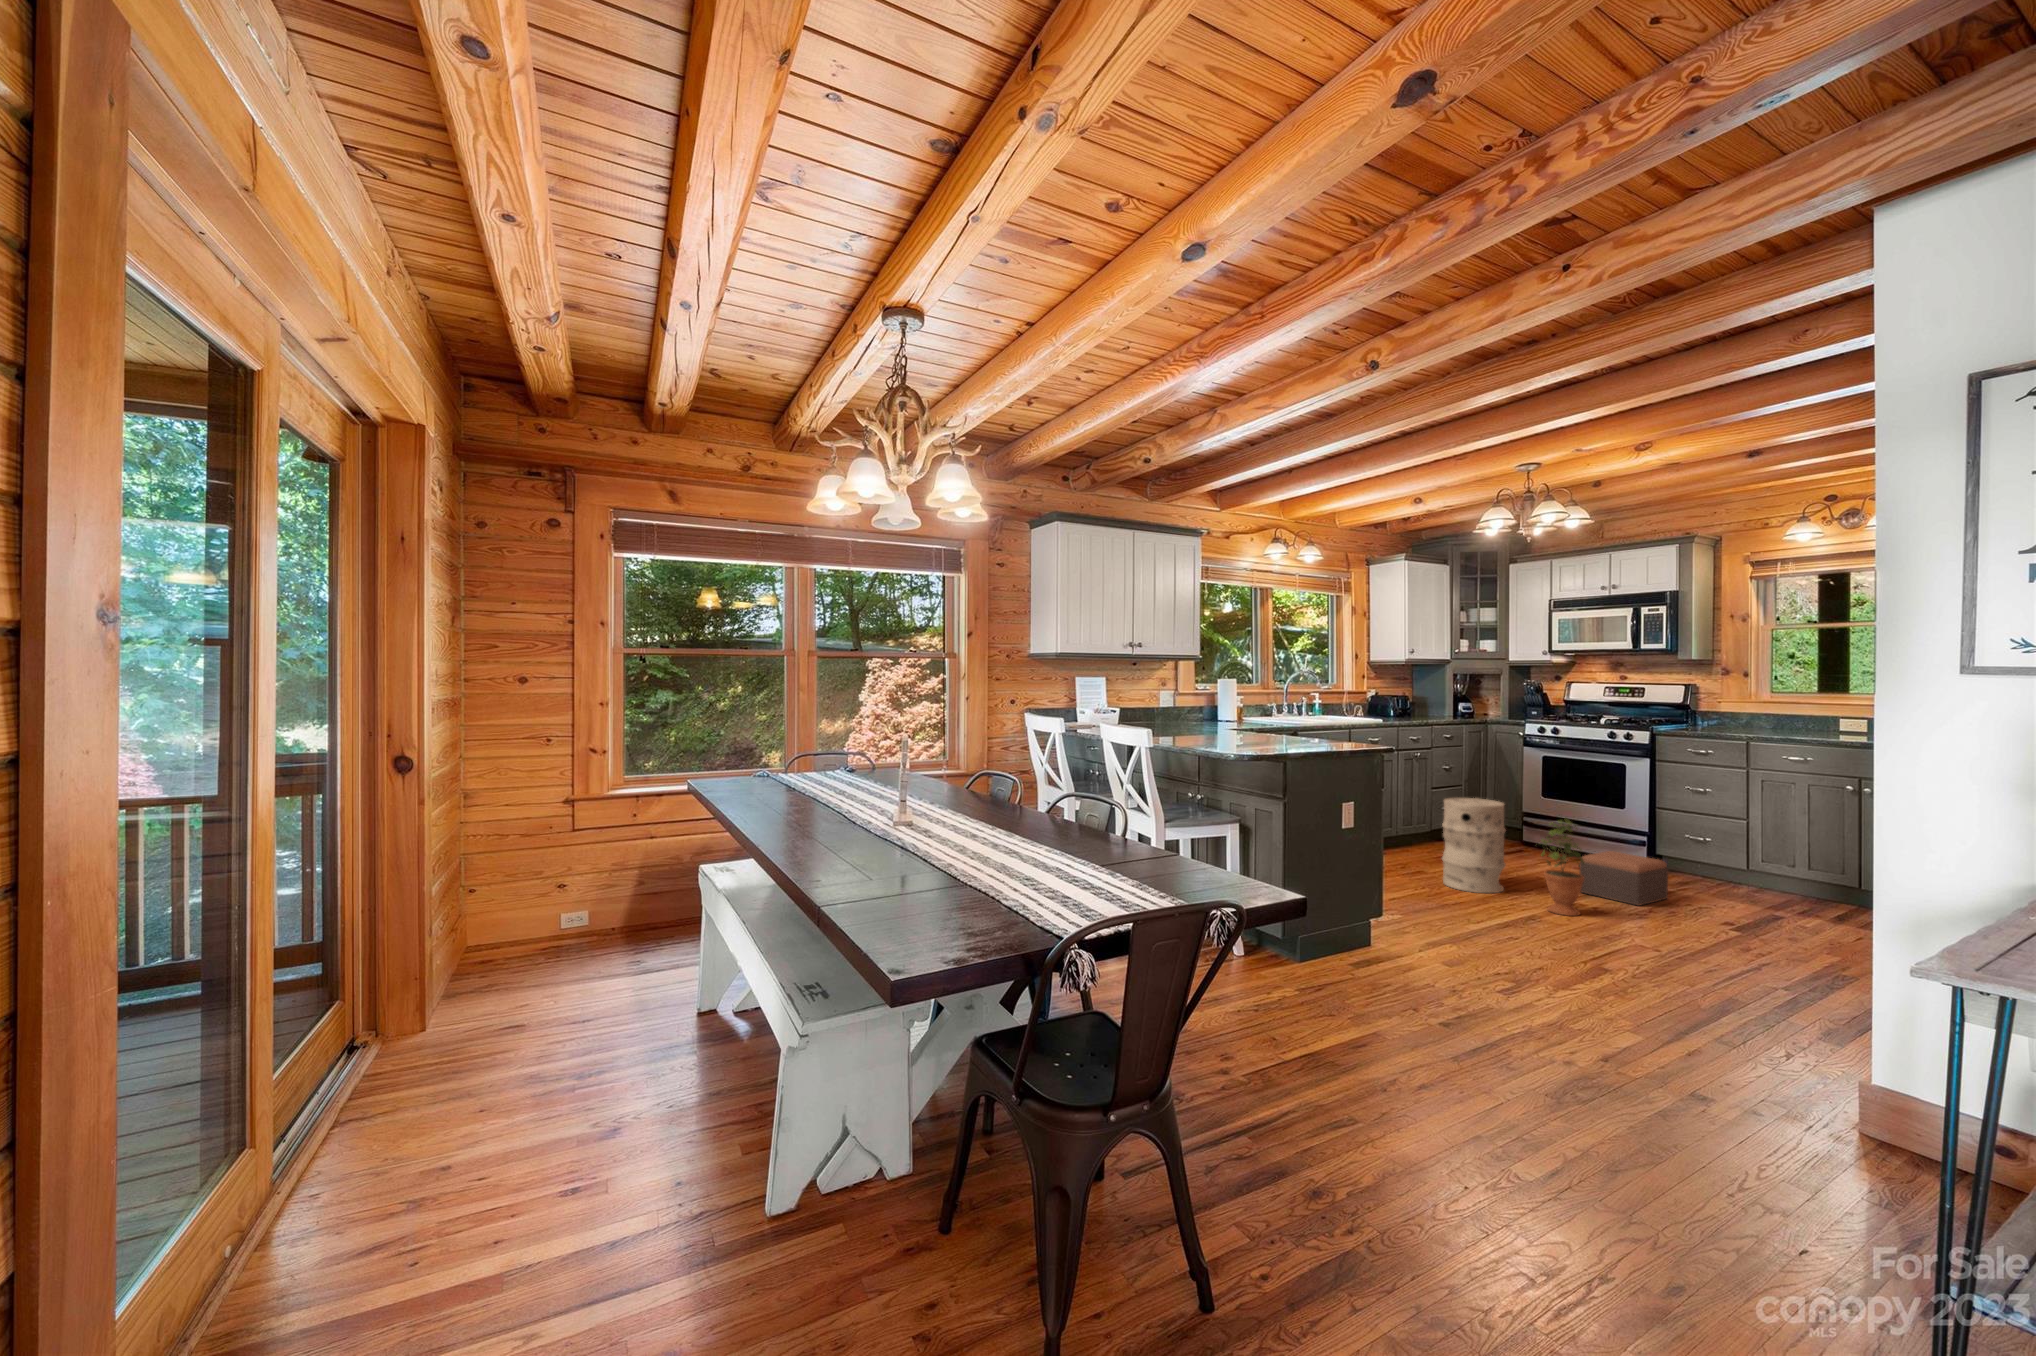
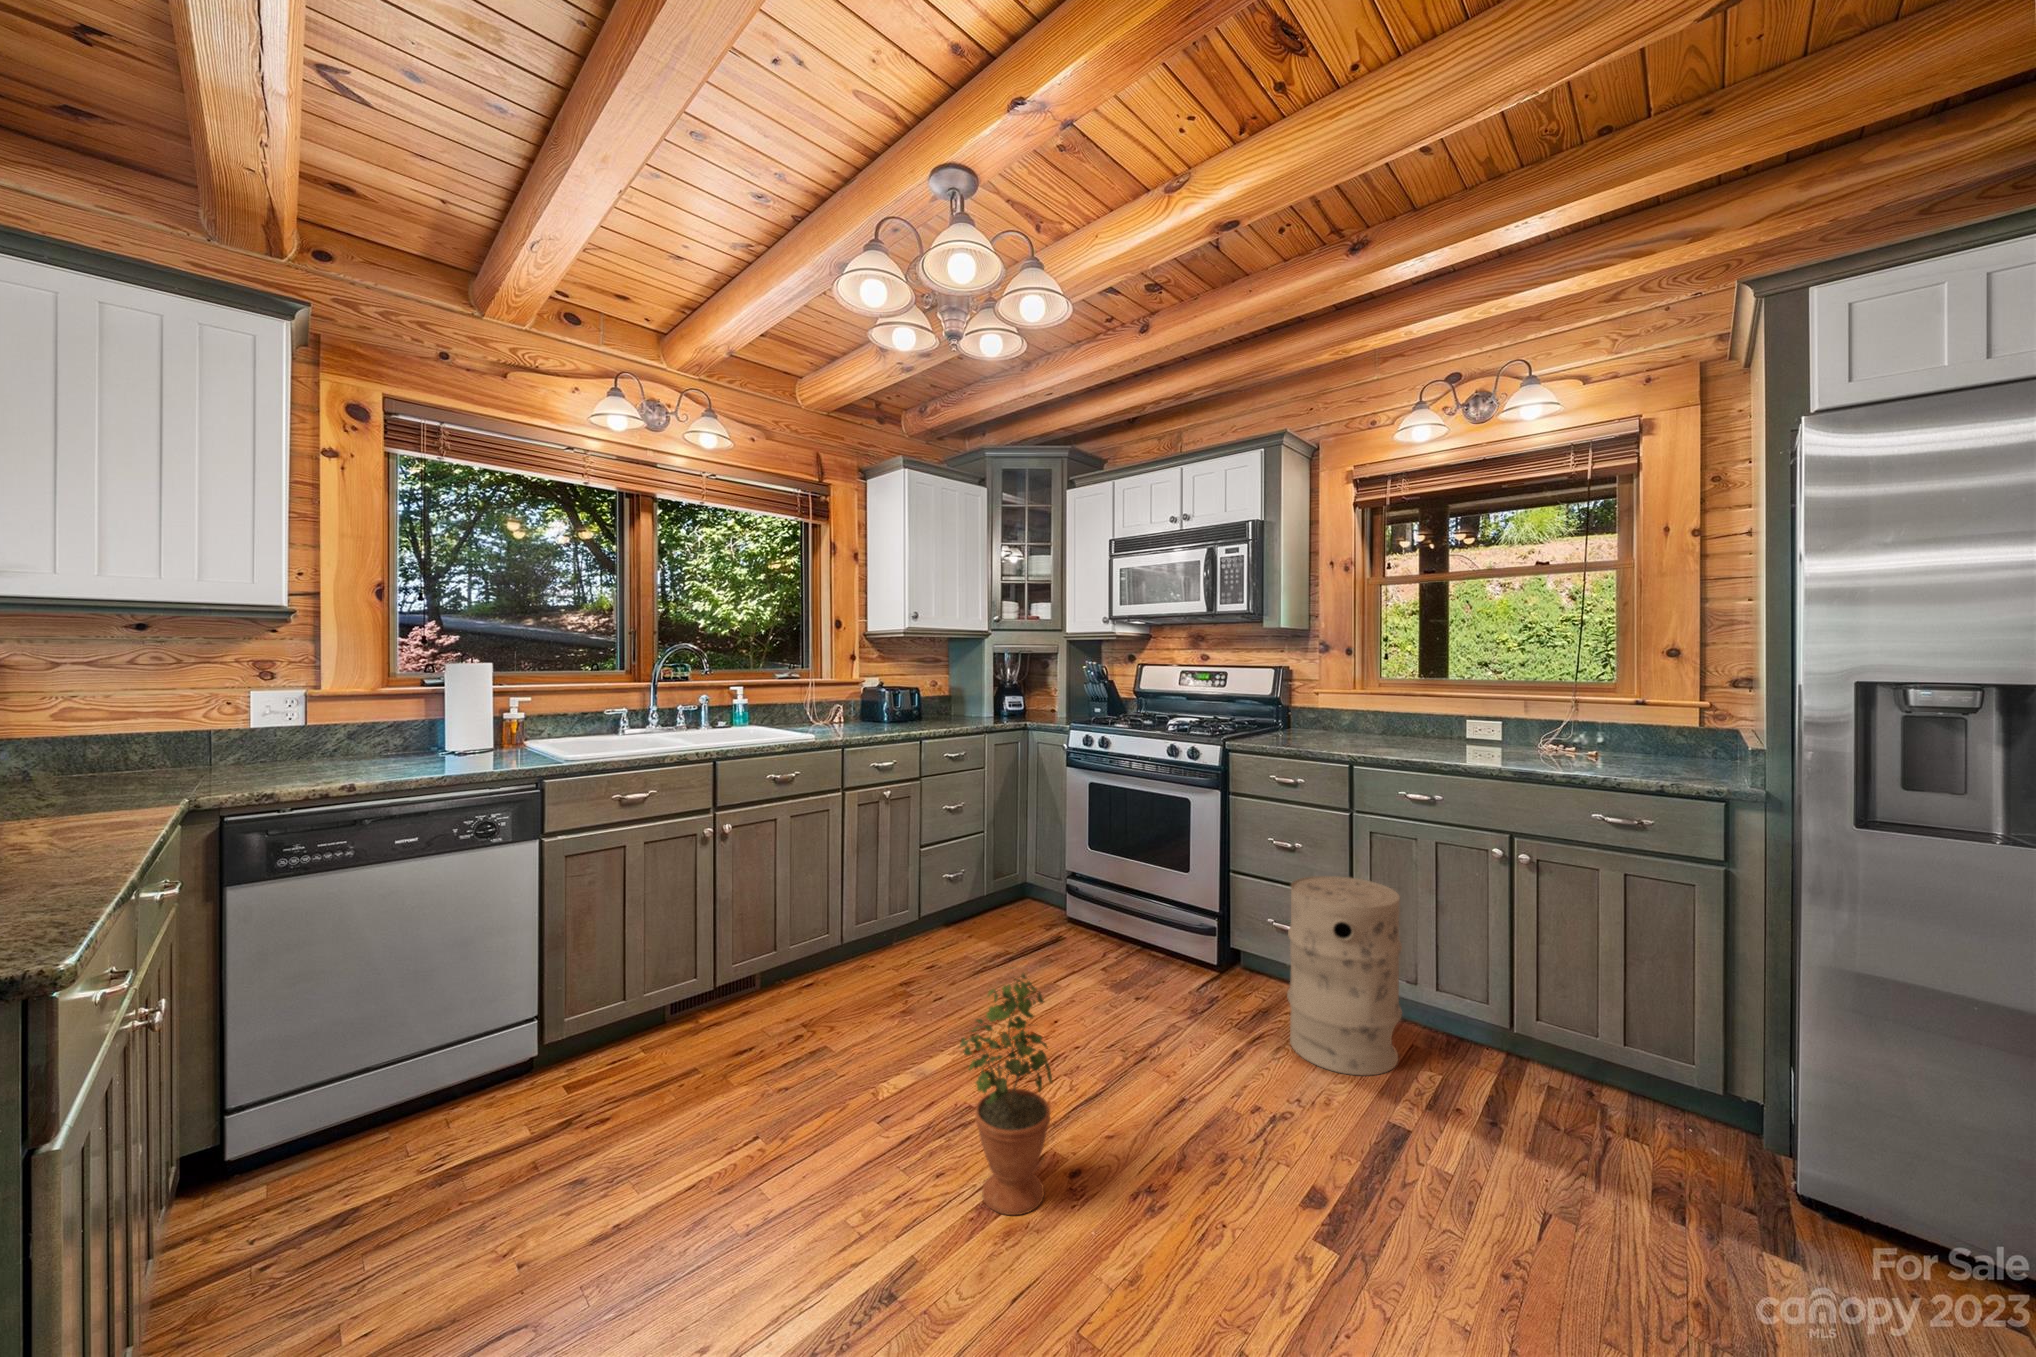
trash can: present [1442,797,1505,893] -> present [1287,876,1402,1075]
footstool: present [1580,851,1668,906] -> none [1083,983,1227,1126]

